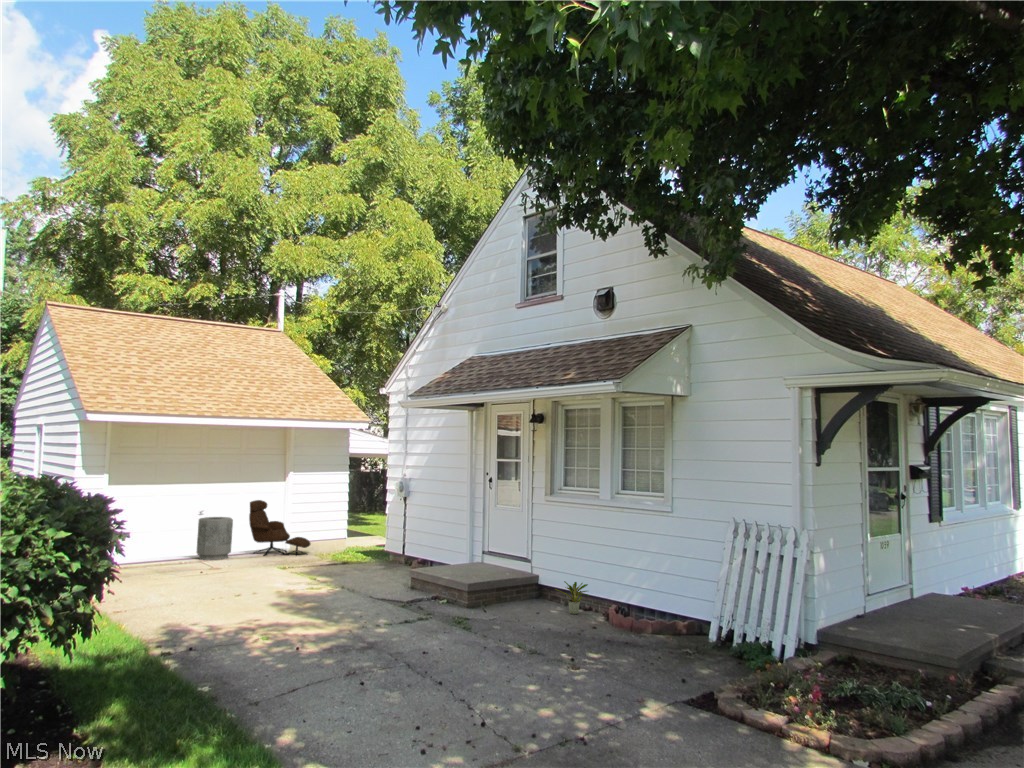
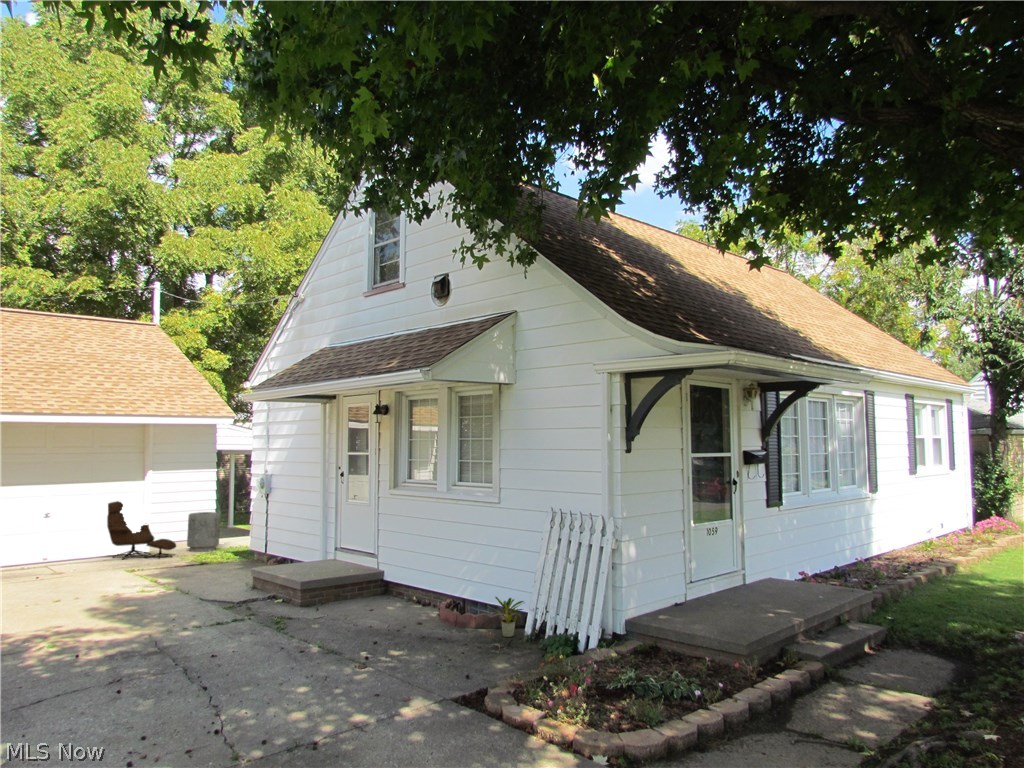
trash can: present [197,517,233,560] -> present [187,512,220,552]
potted plant: present [555,581,588,614] -> present [487,597,525,637]

